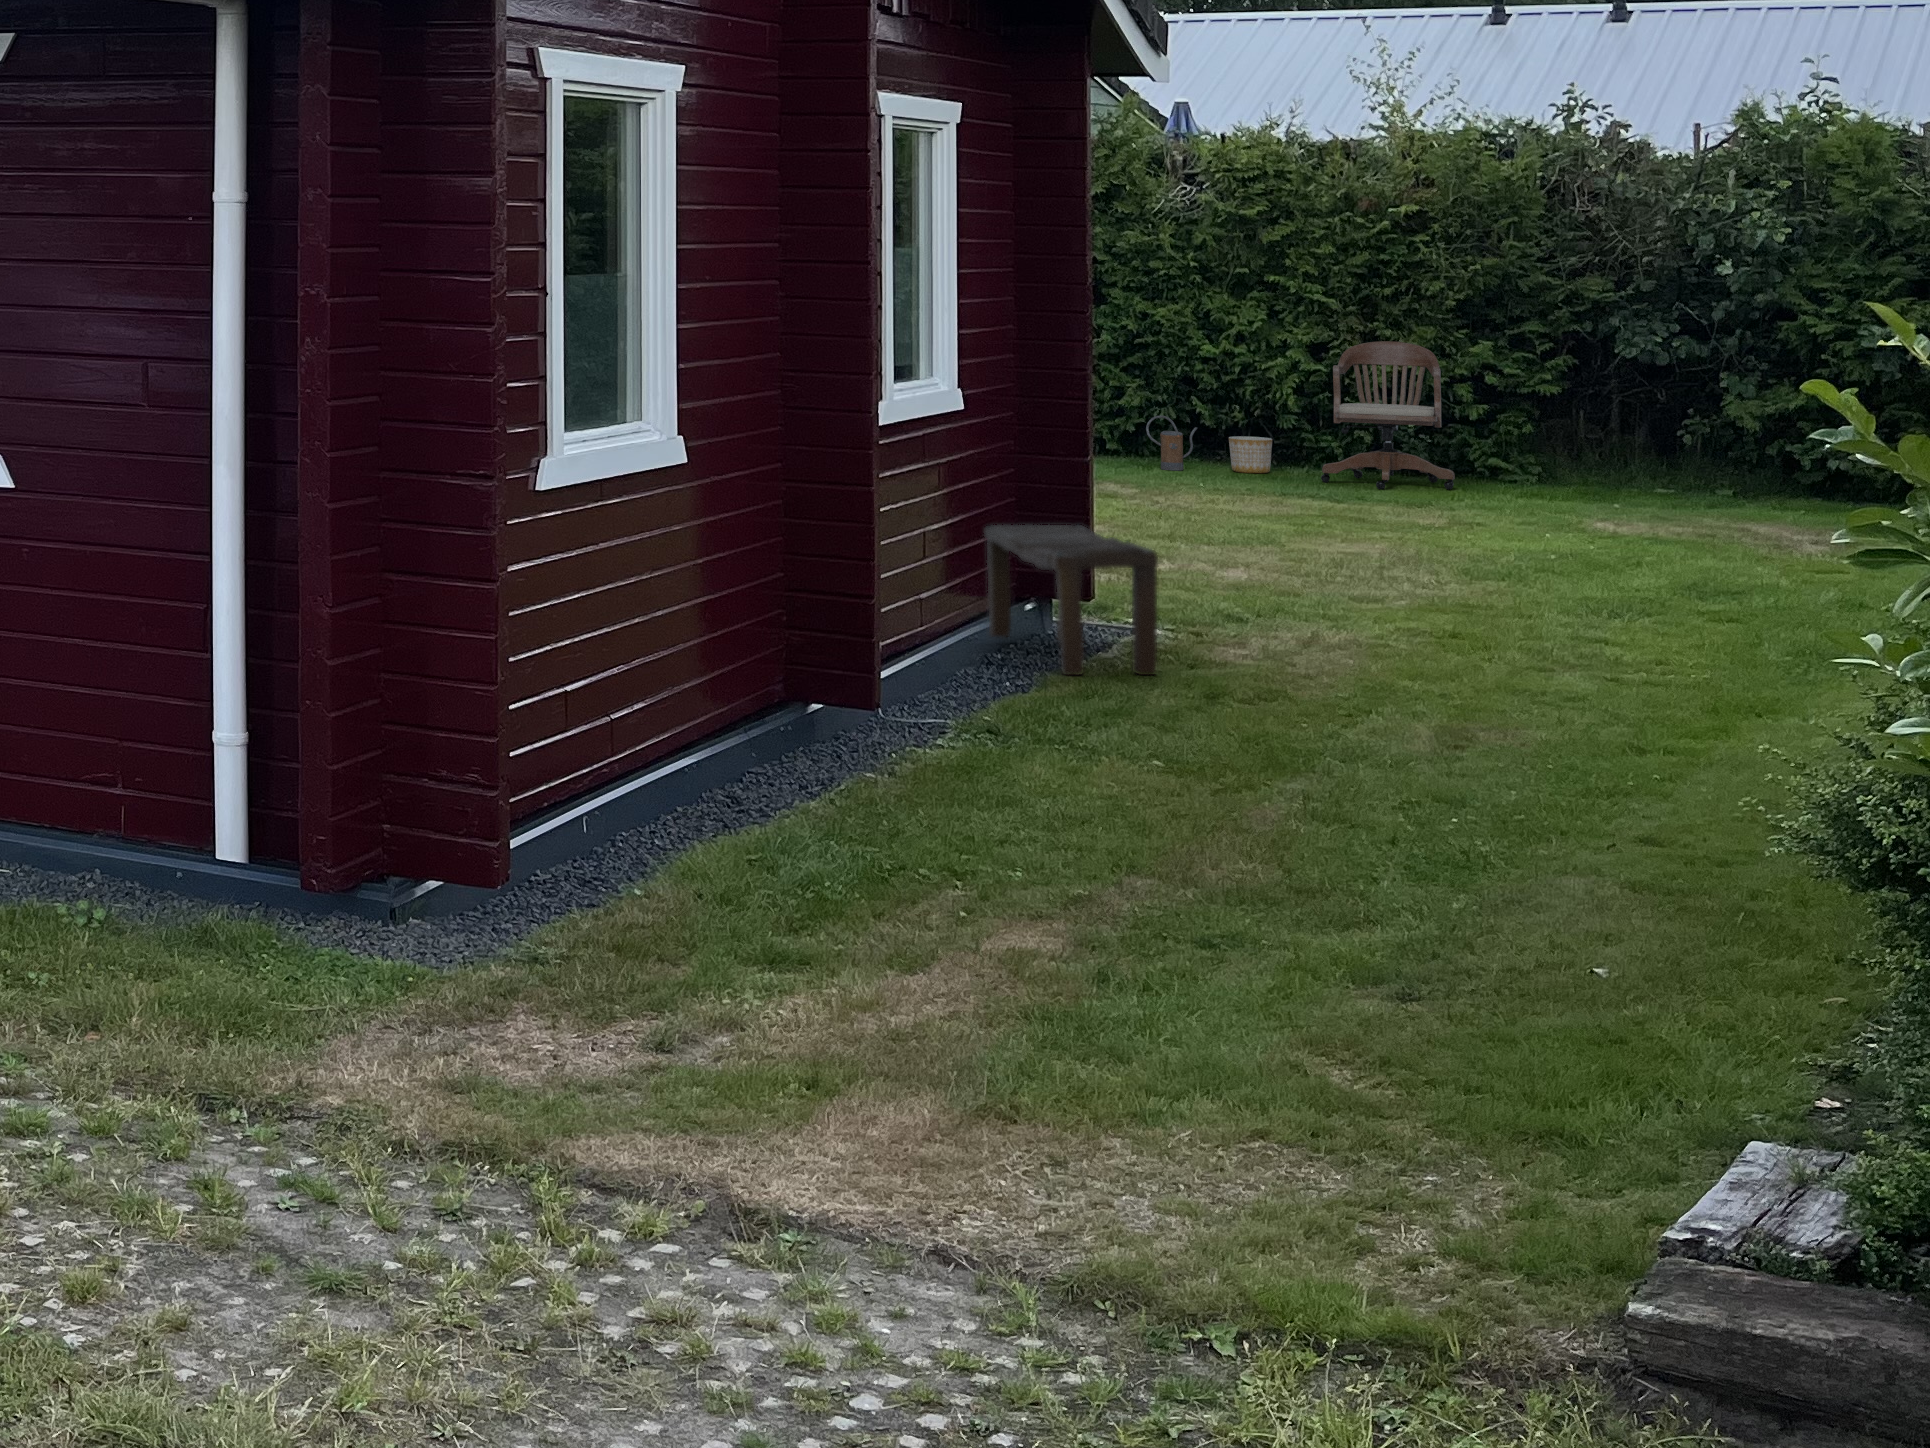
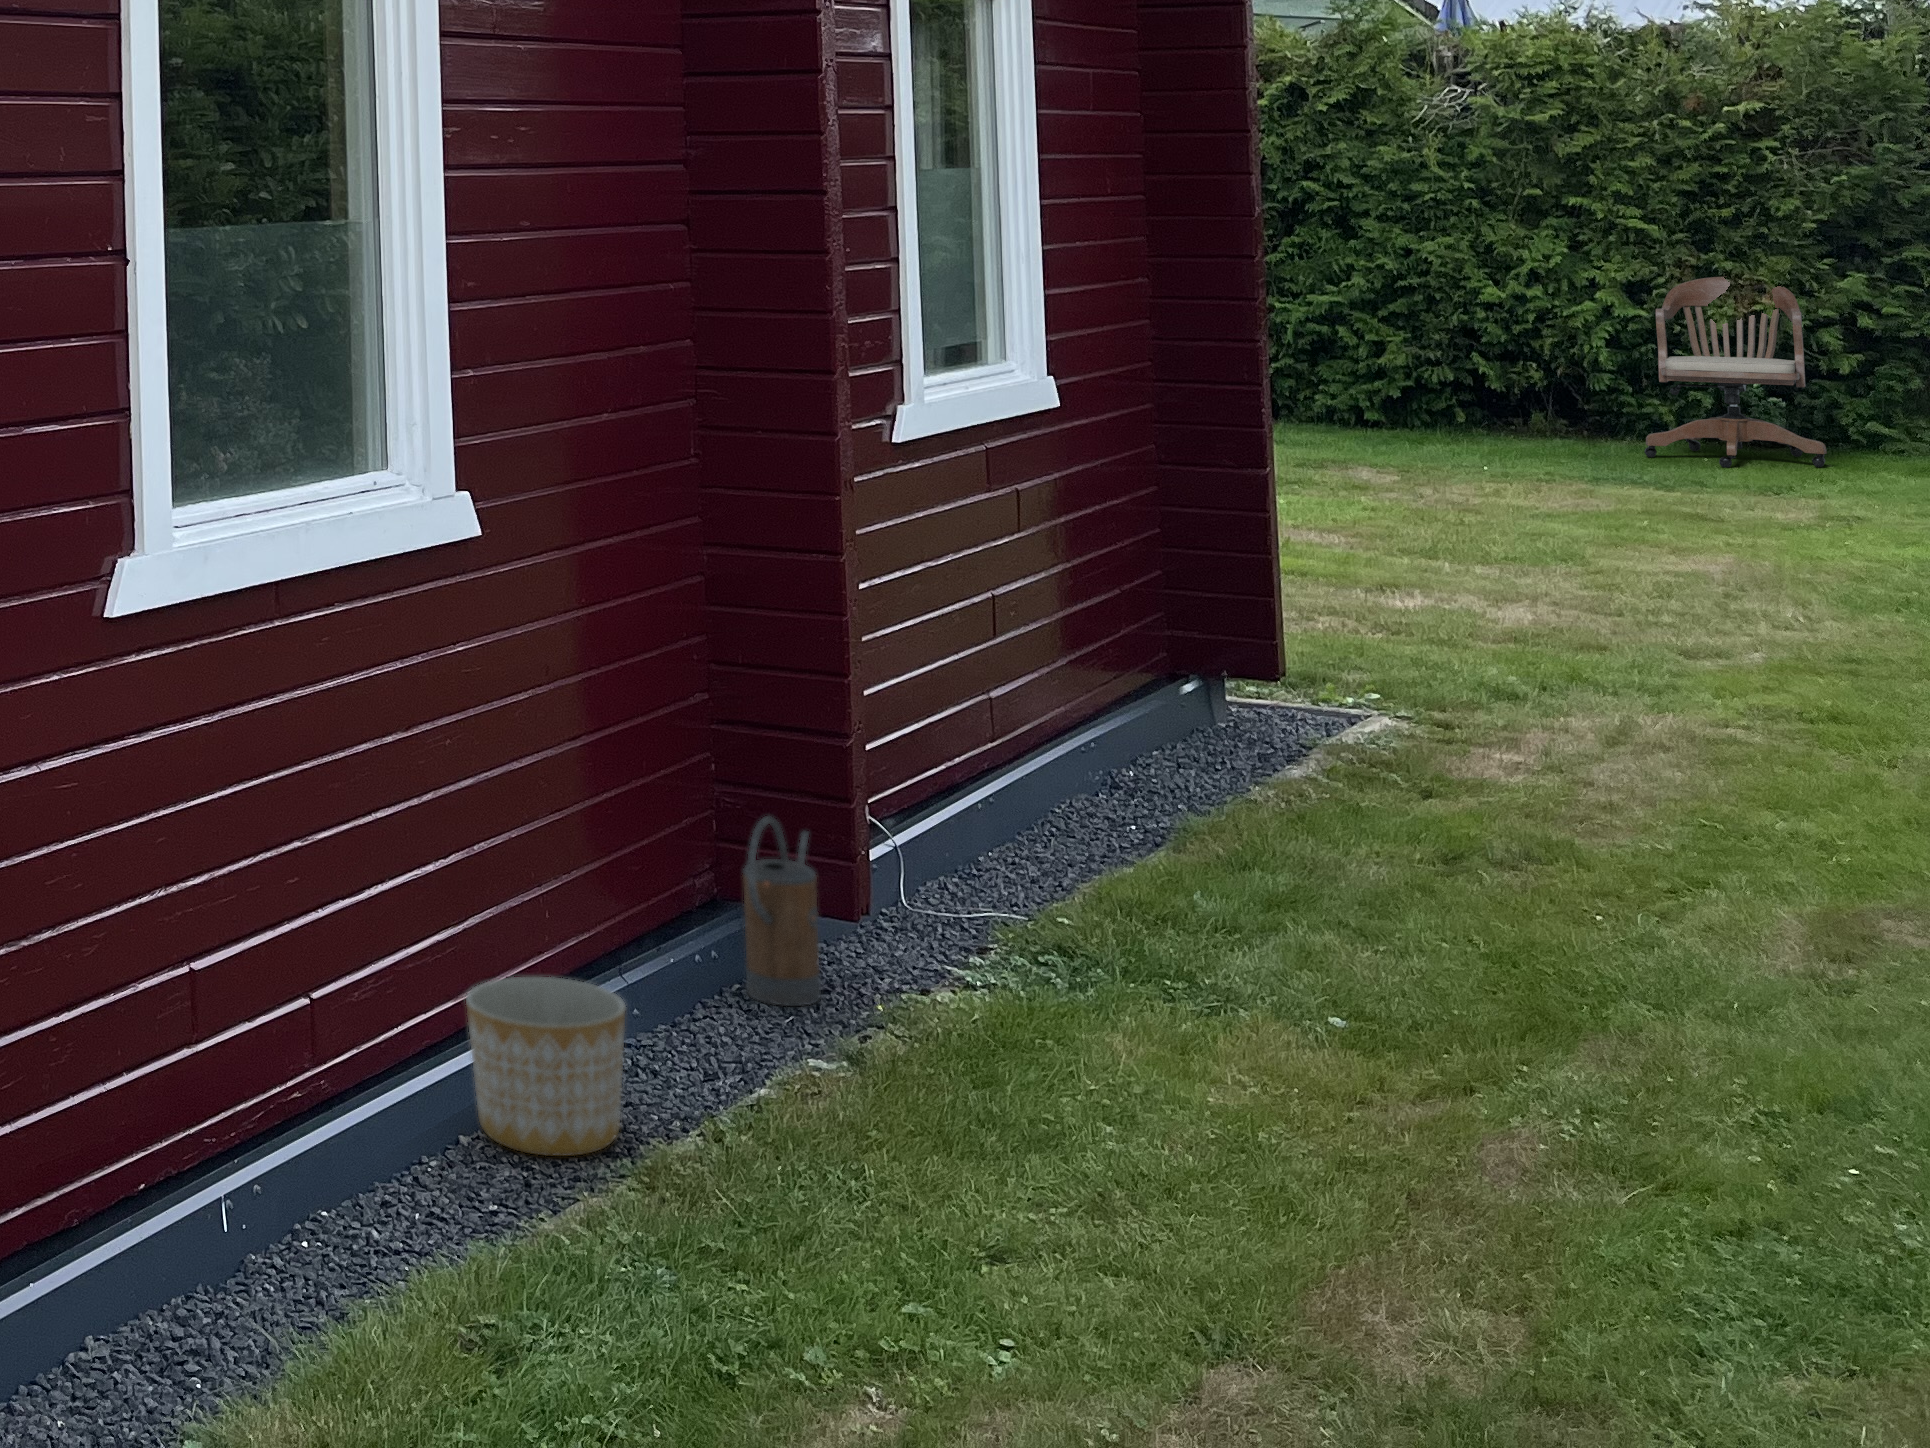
watering can: present [1146,416,1197,470] -> present [743,816,821,1006]
planter: present [1229,436,1272,473] -> present [466,977,625,1156]
bench: present [985,525,1158,675] -> none [1105,574,1365,819]

